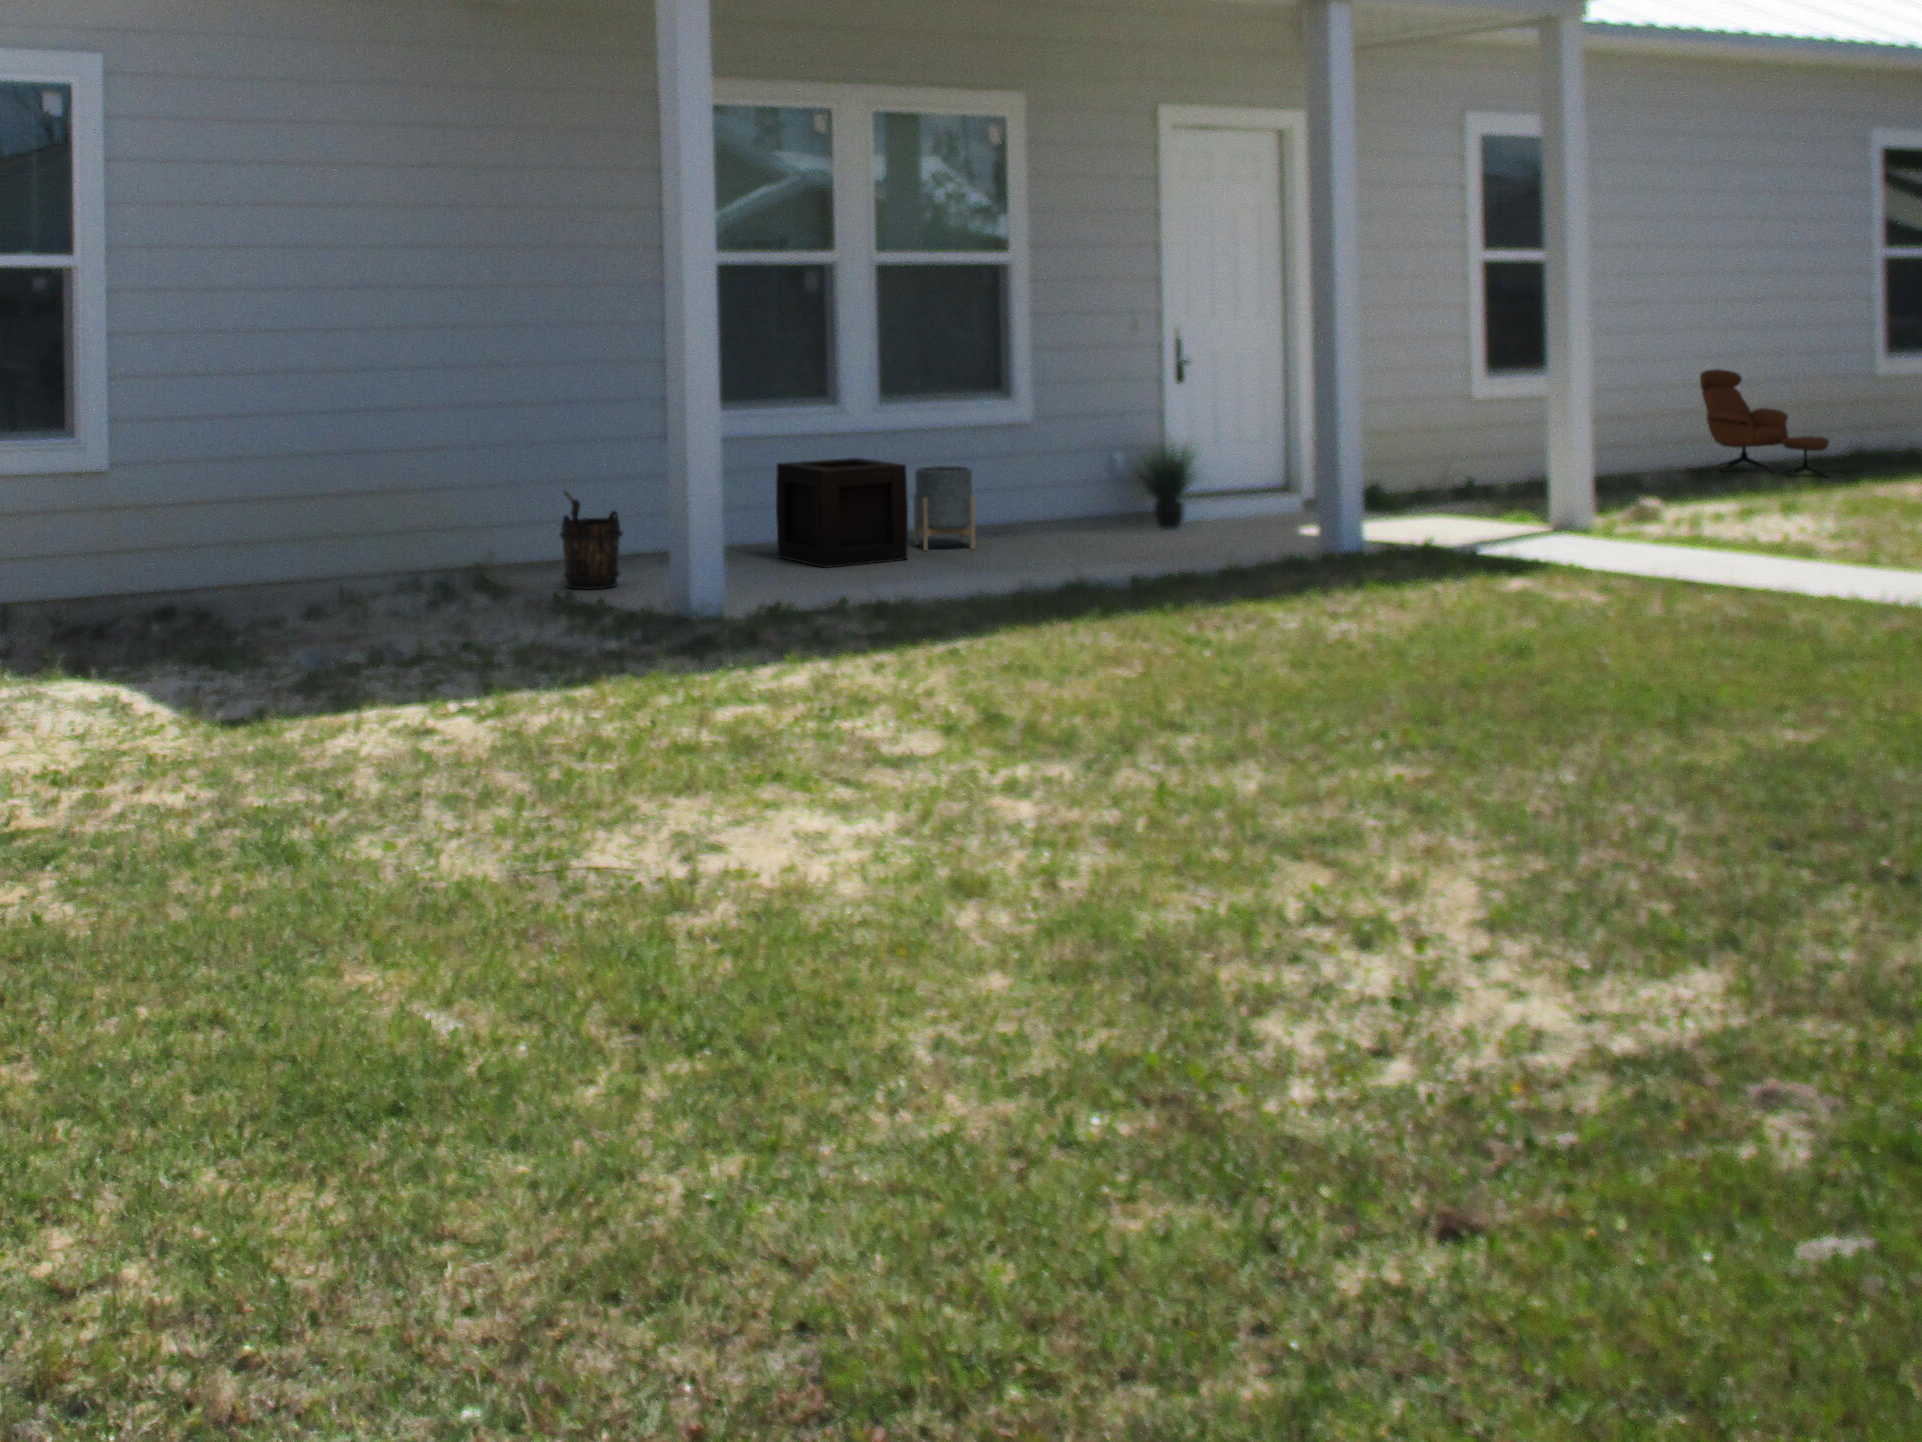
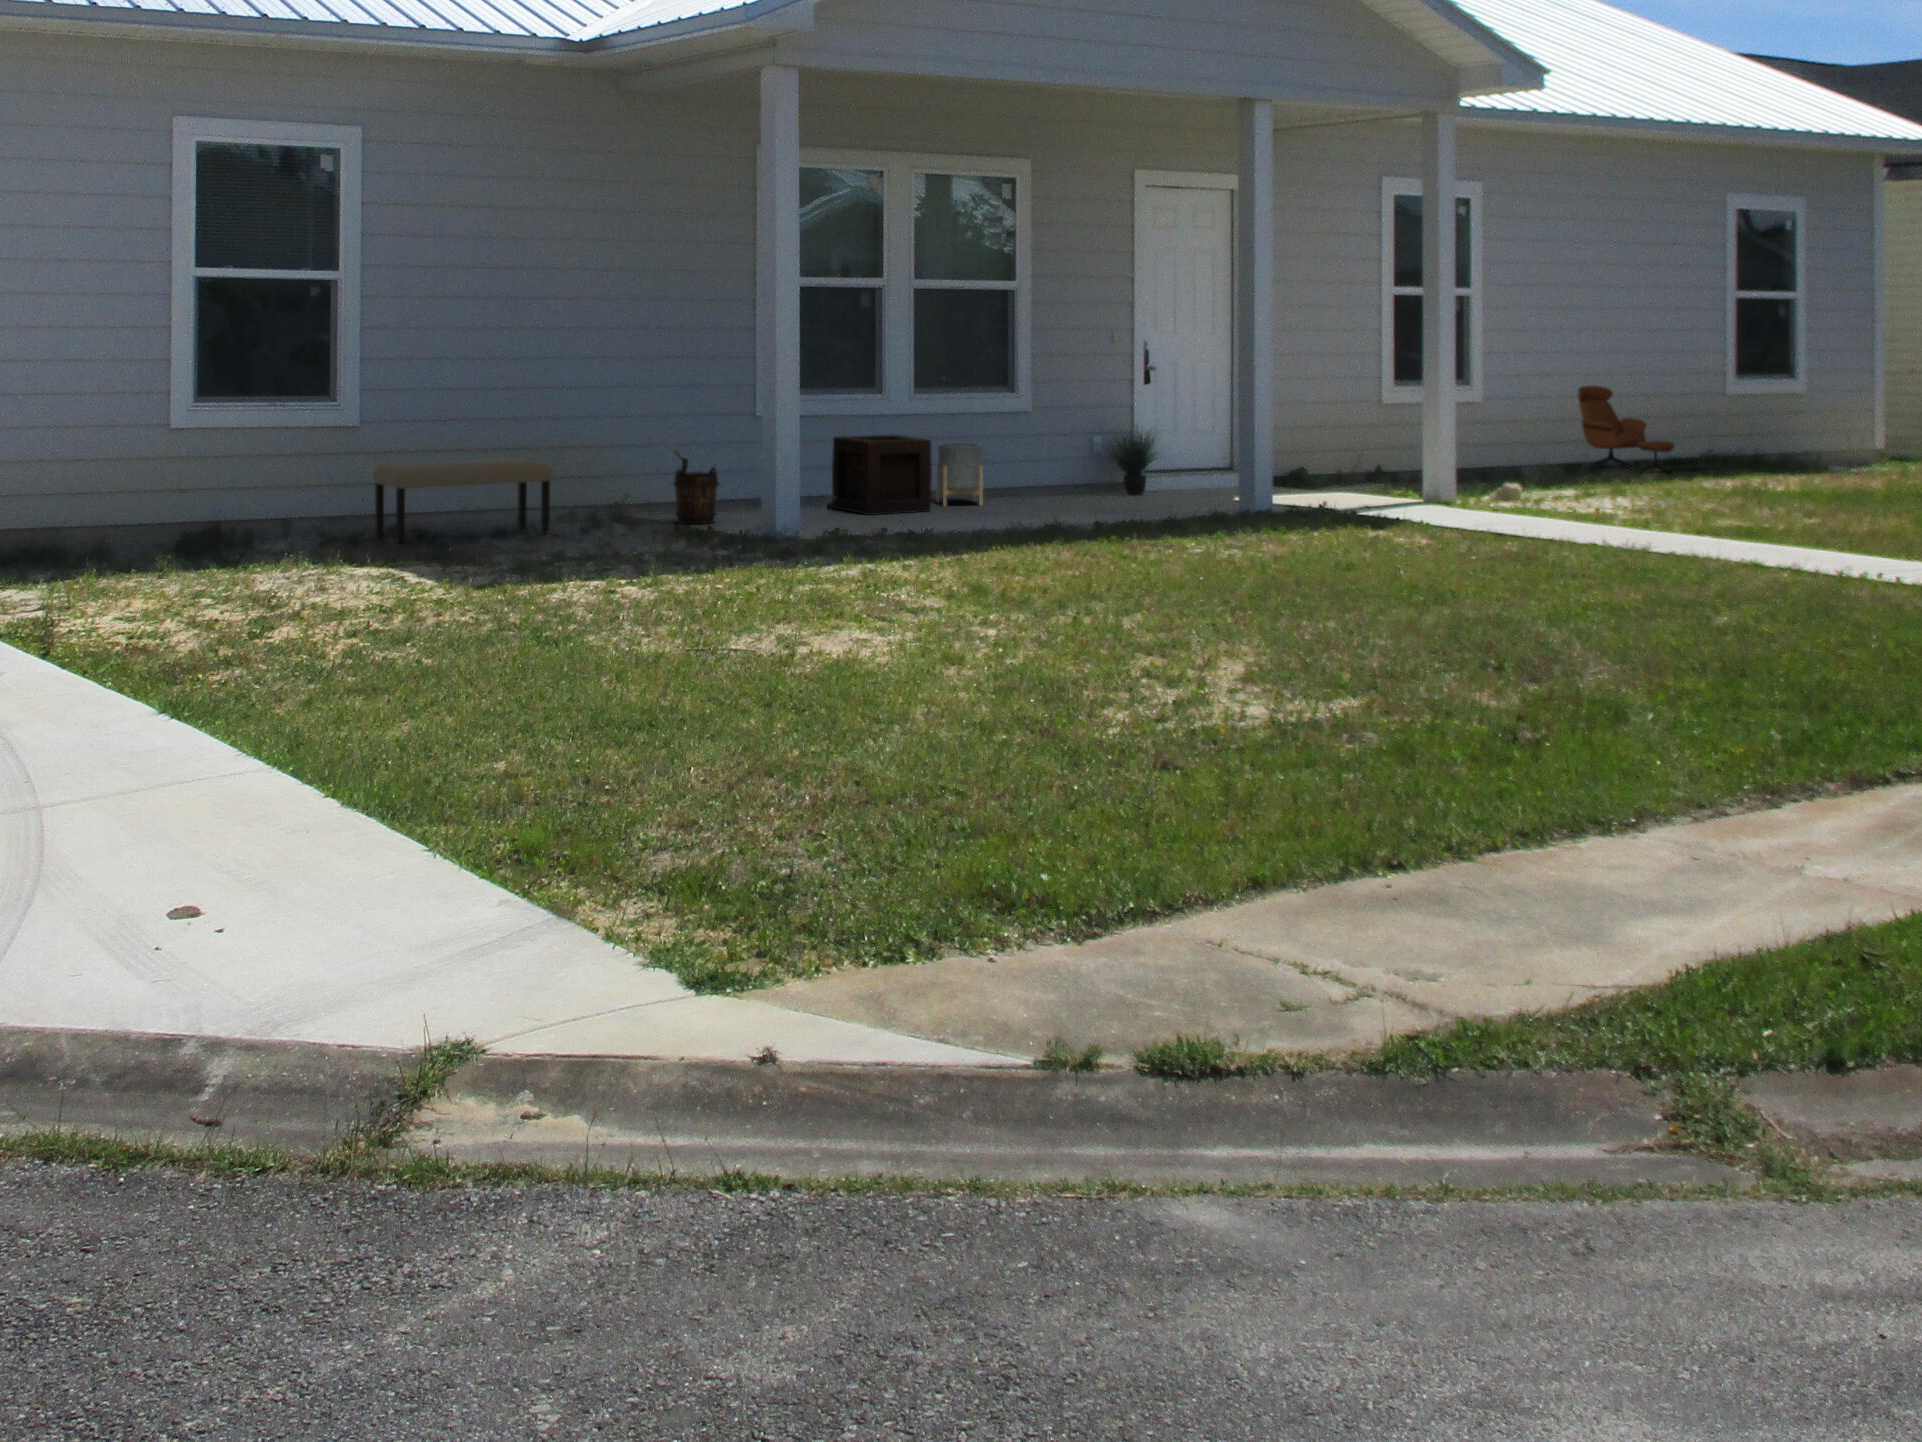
bench: none [136,507,387,634] -> present [373,458,552,543]

